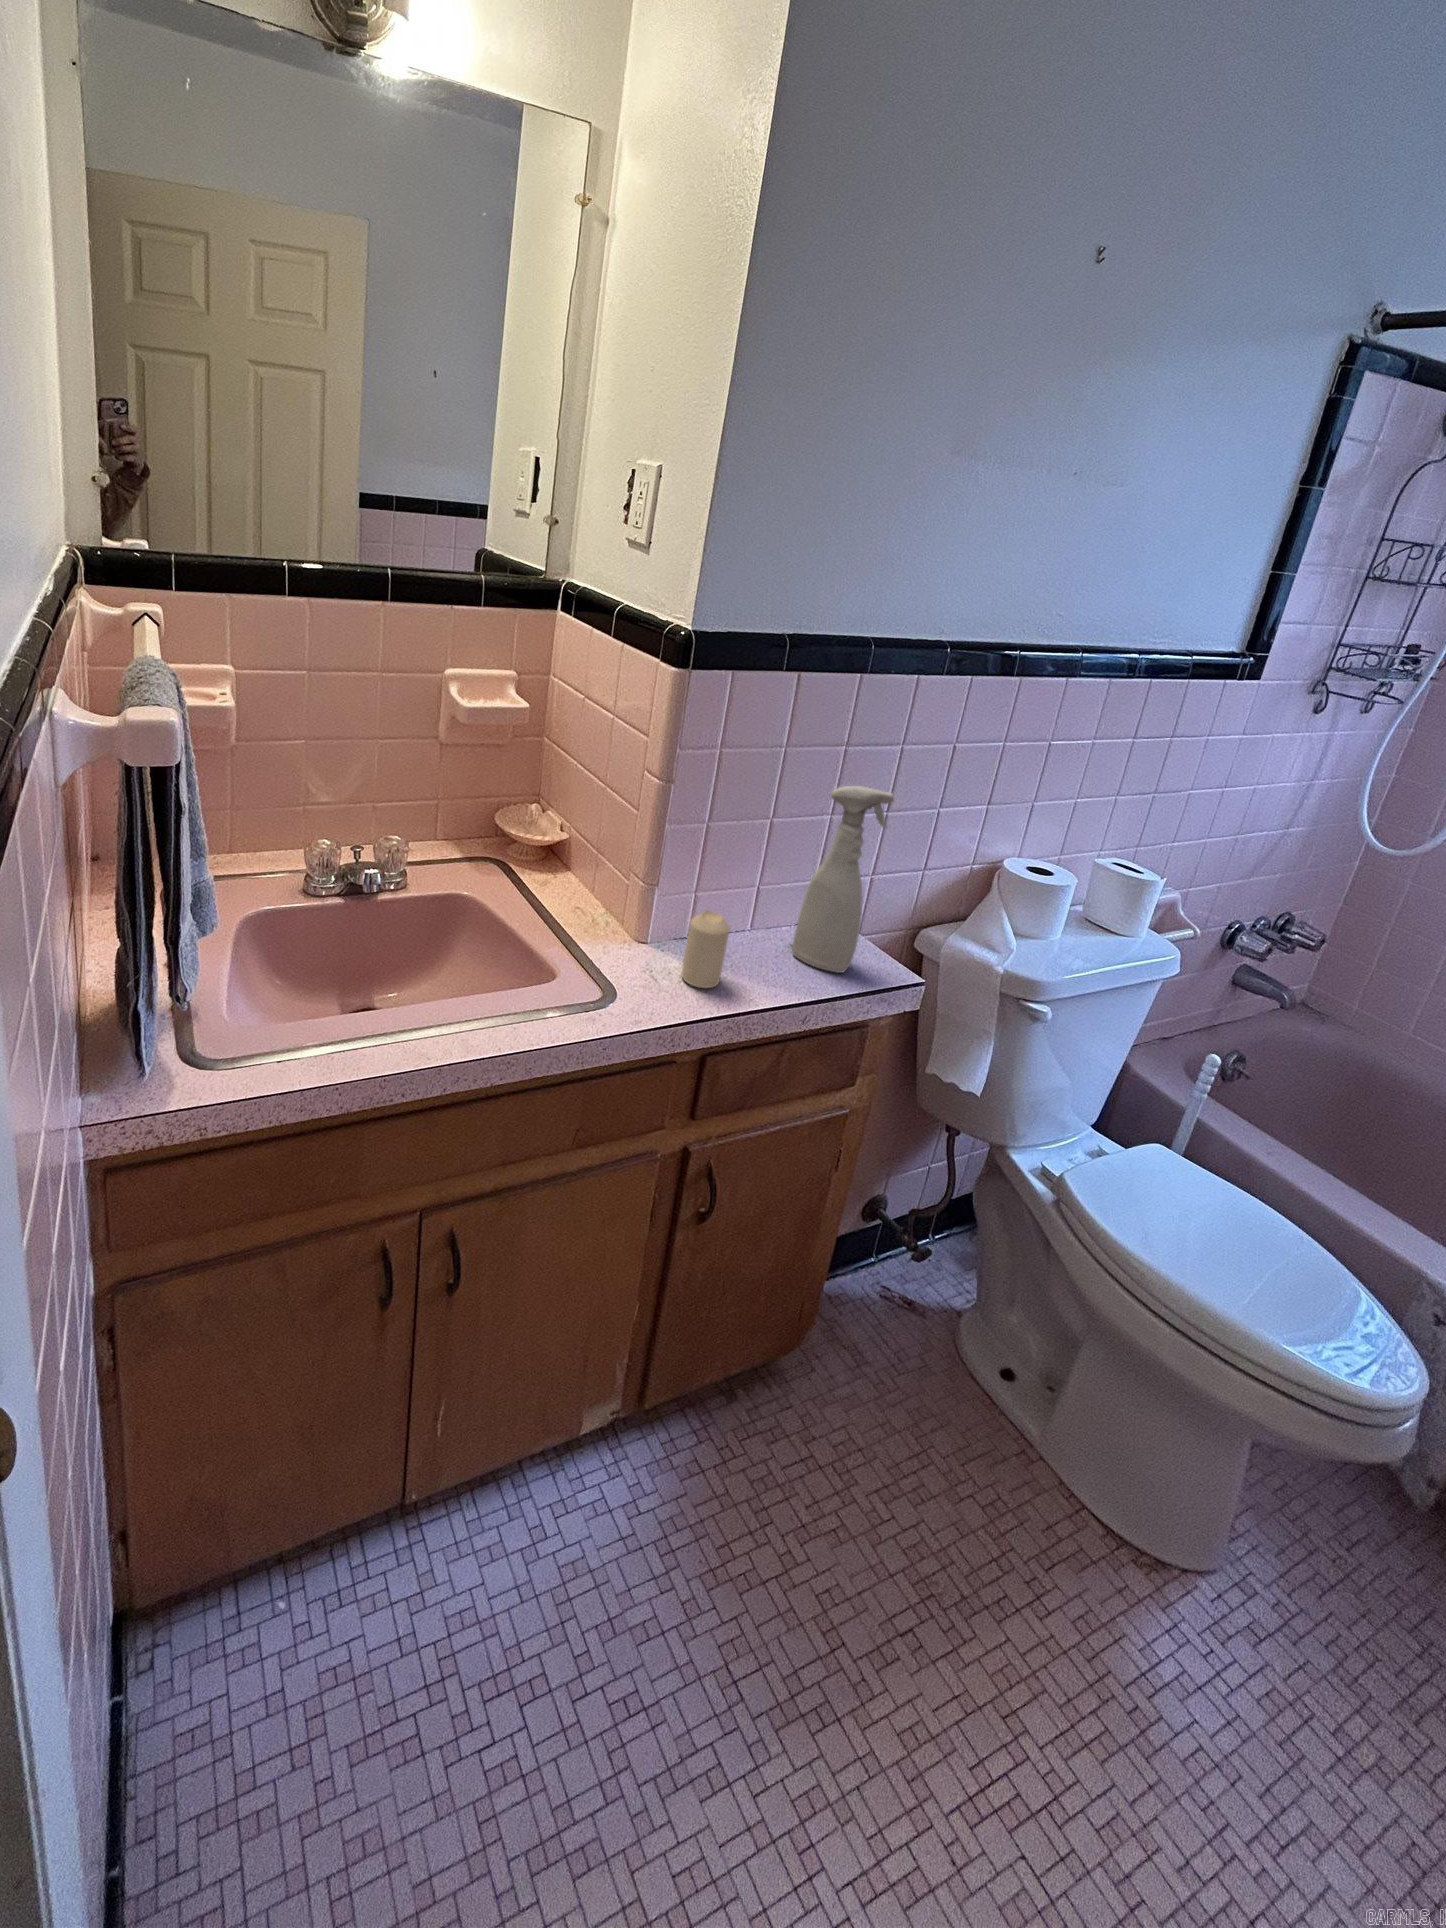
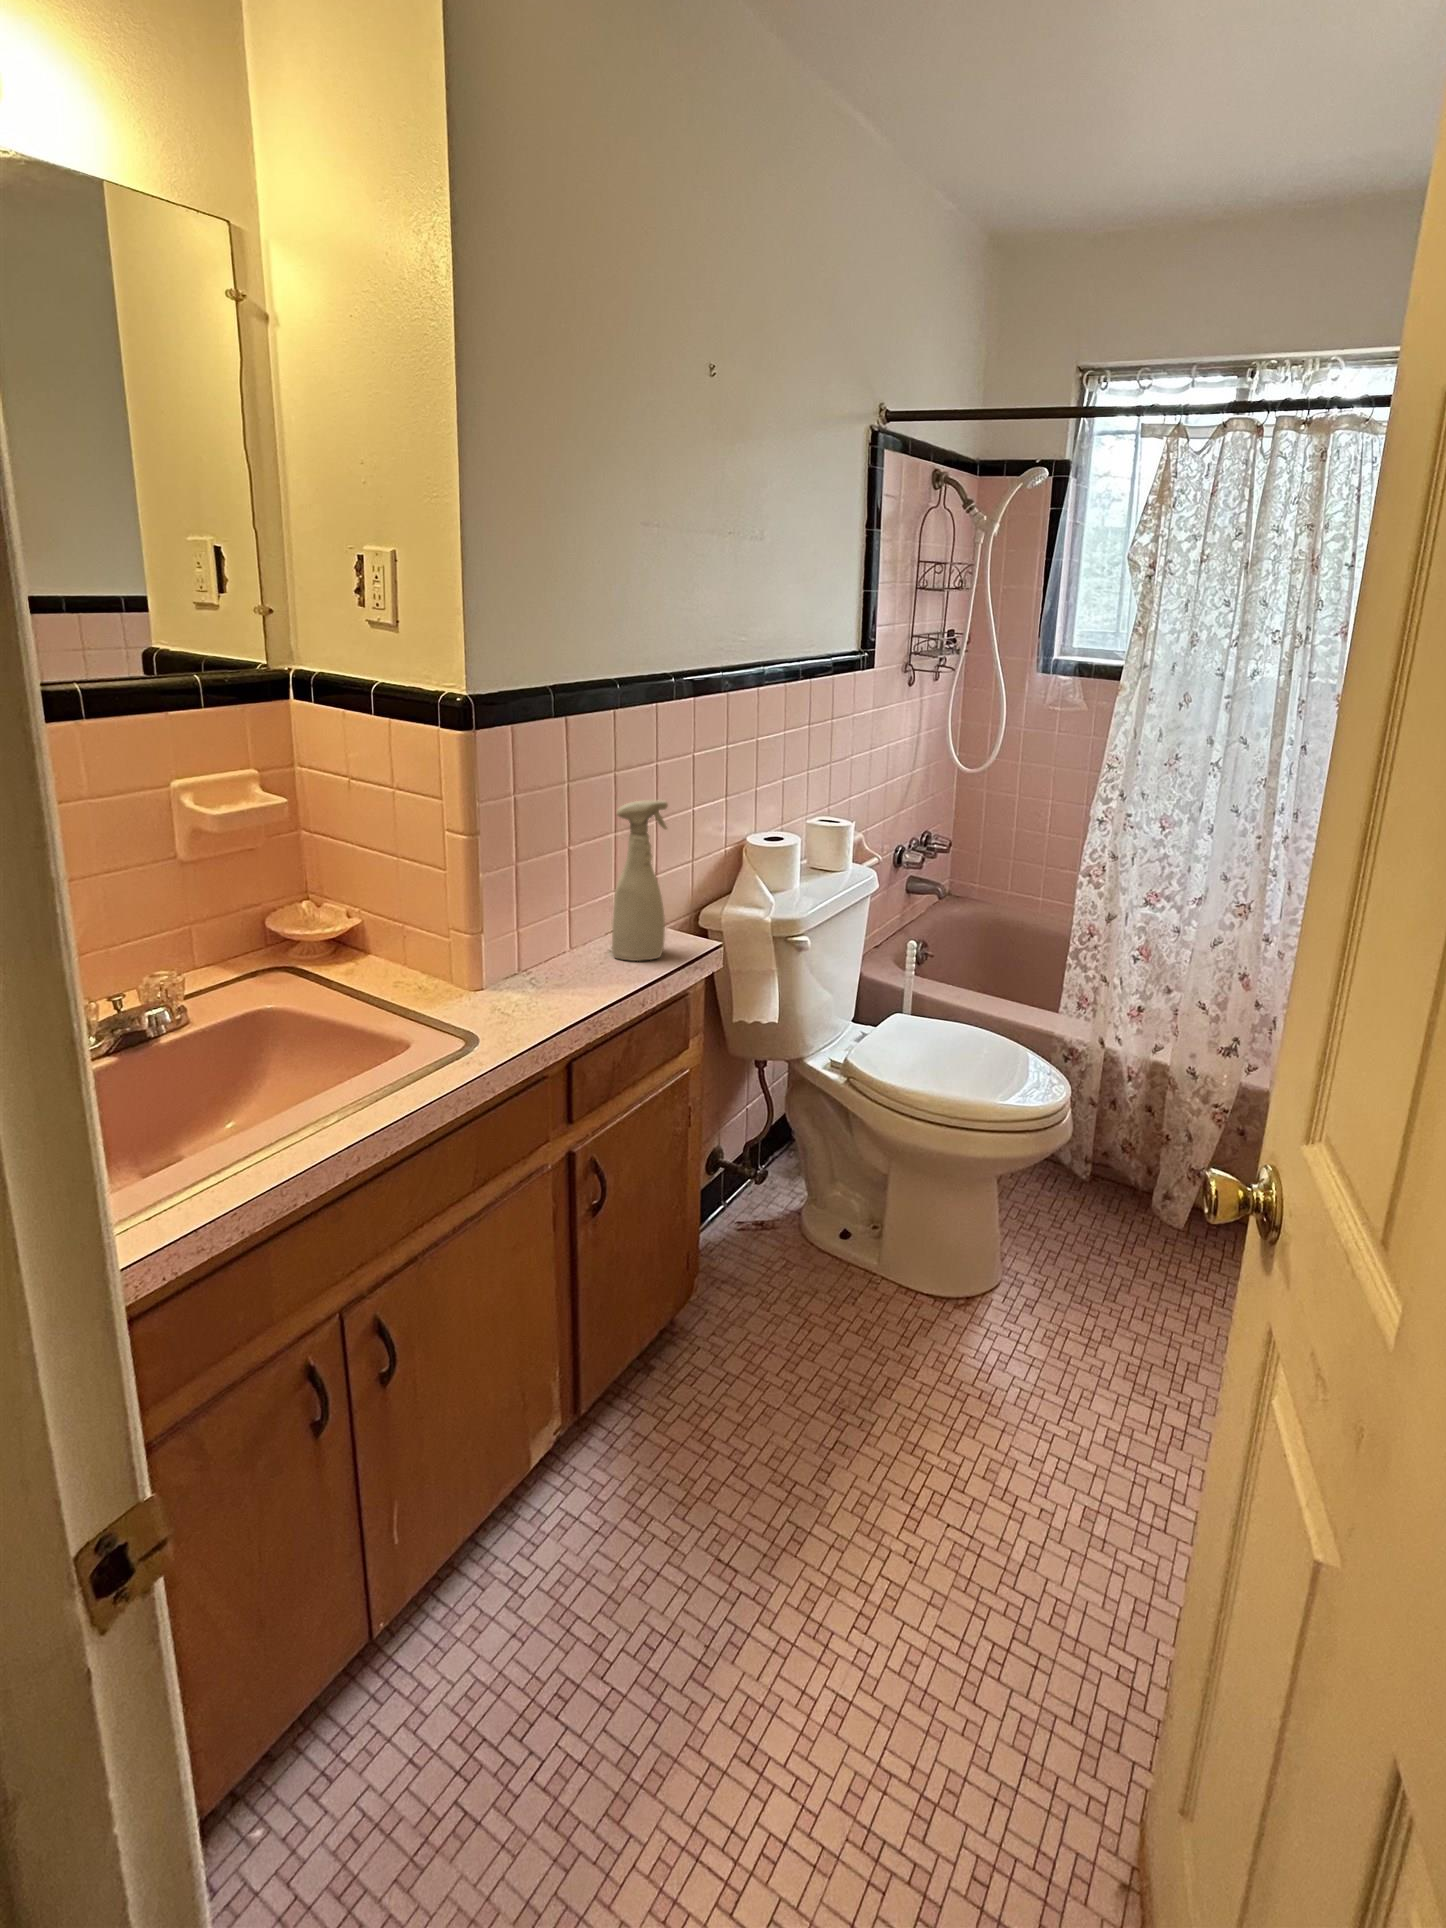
candle: present [681,910,730,988] -> none [526,938,564,1008]

